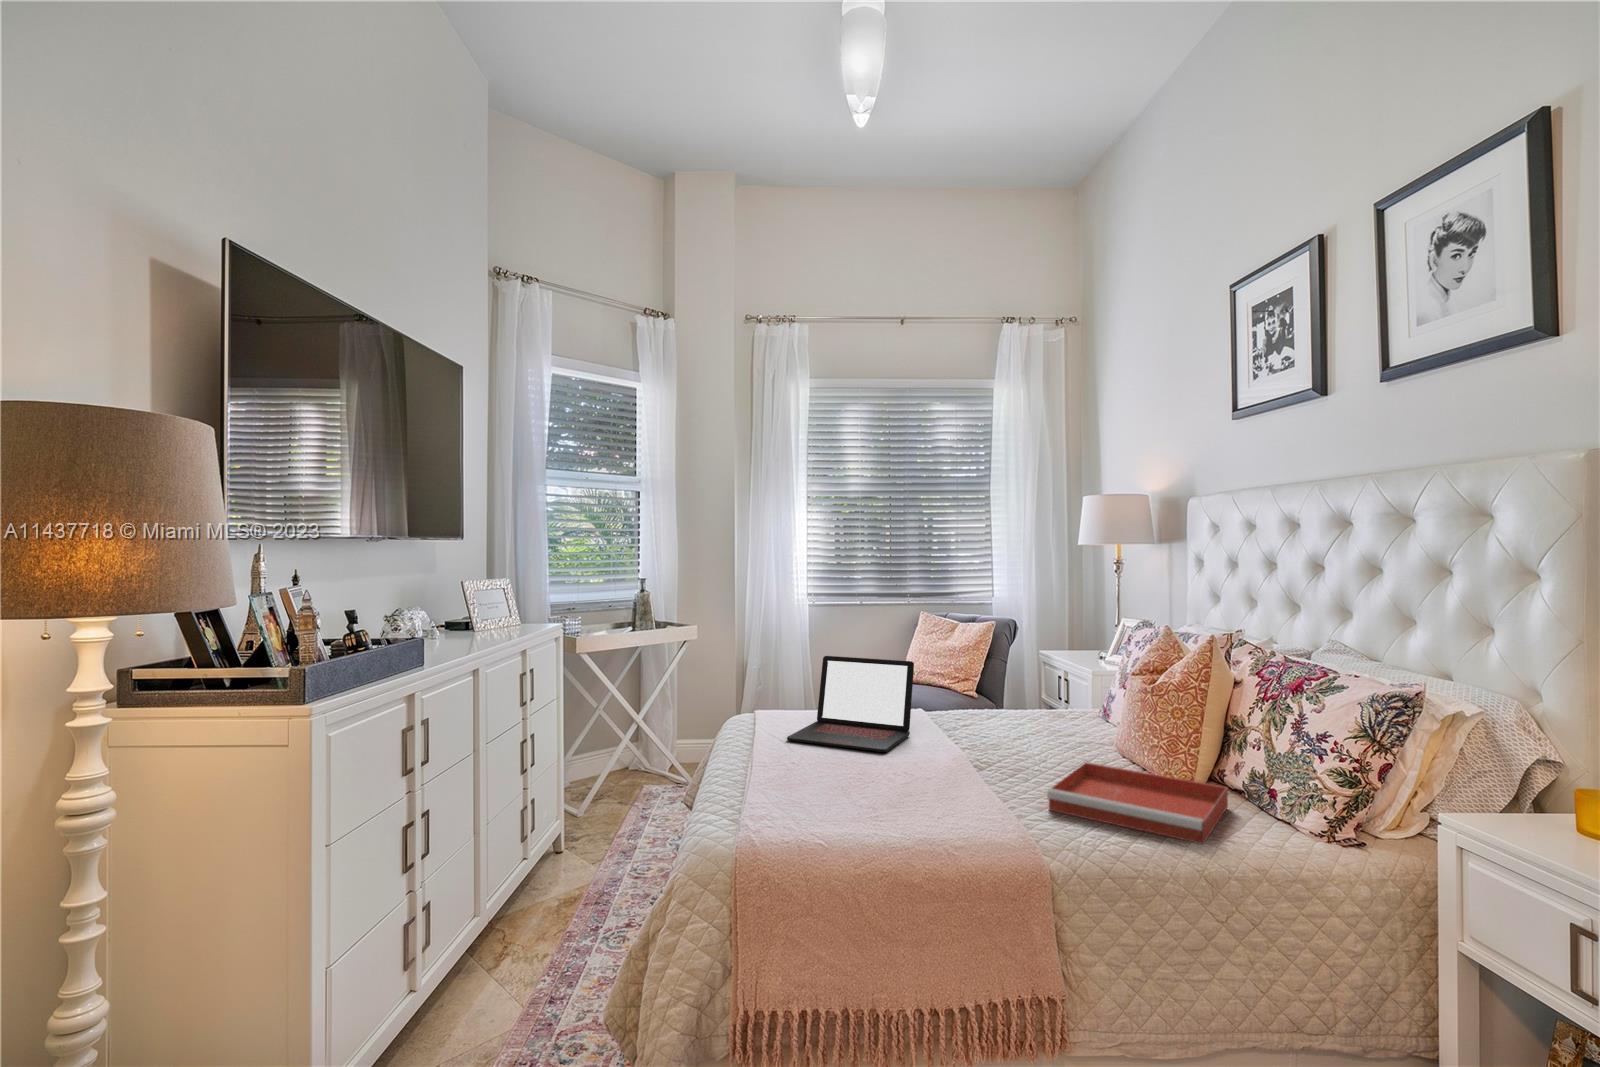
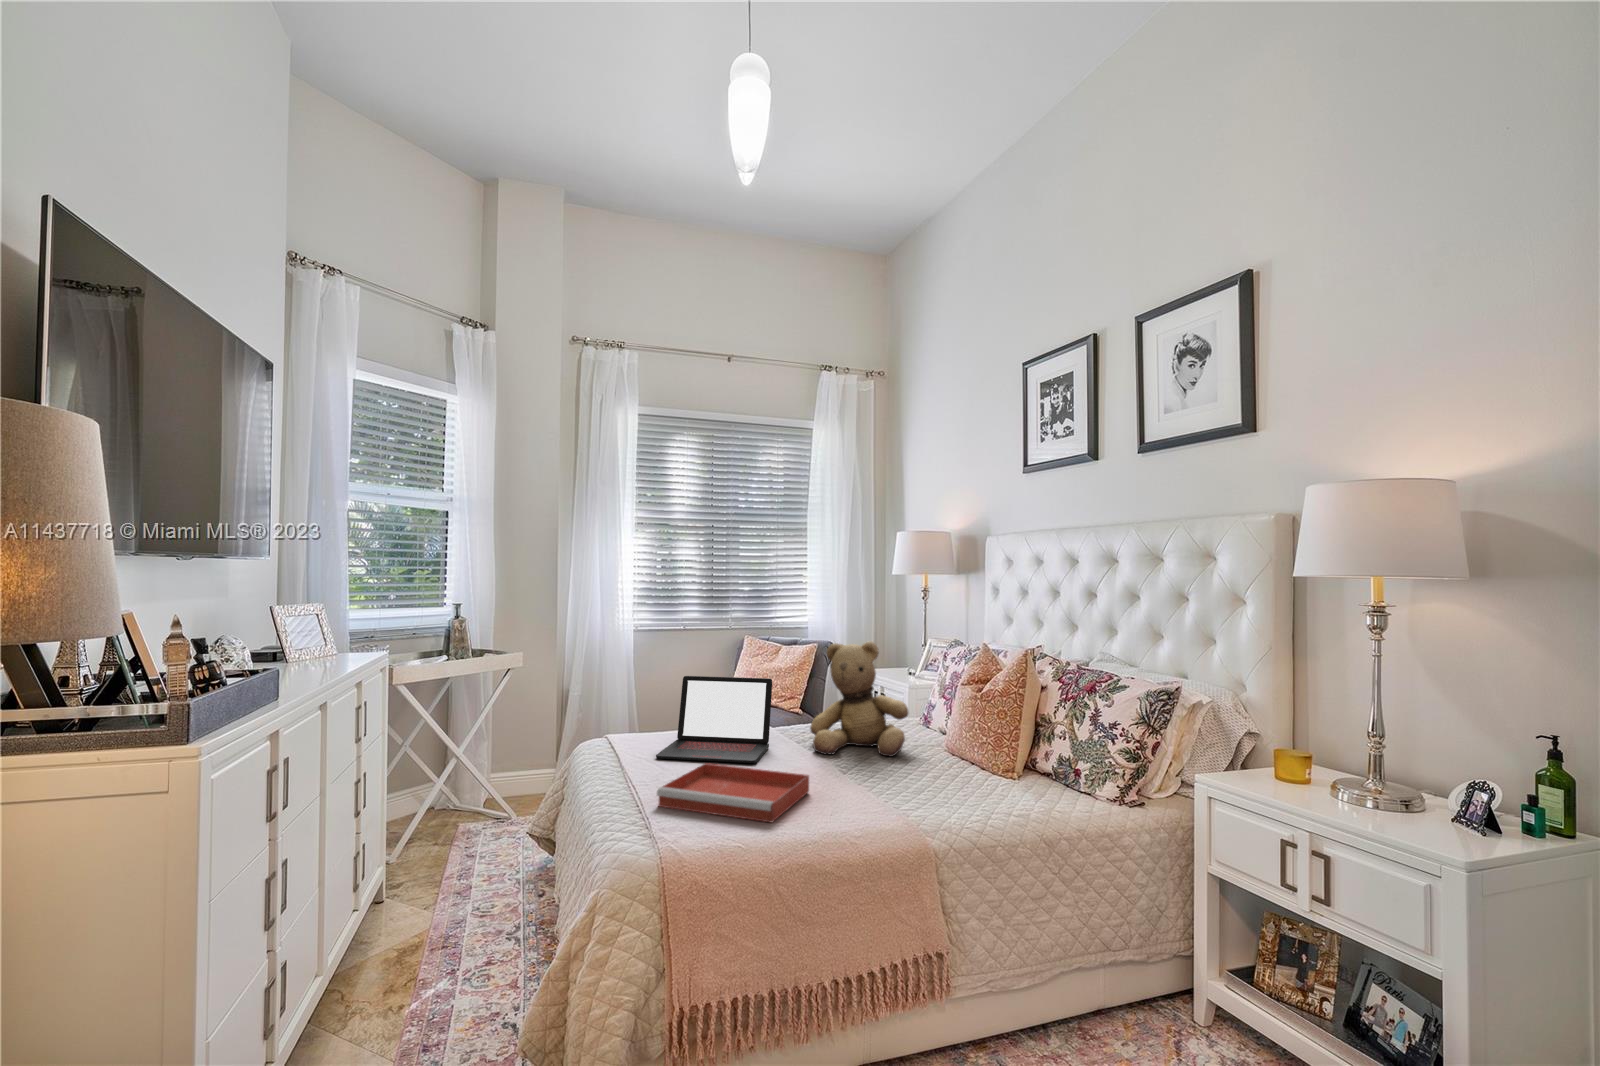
teddy bear: none [956,622,1069,755] -> present [810,641,908,756]
tray: present [1047,763,1228,844] -> present [657,763,809,822]

